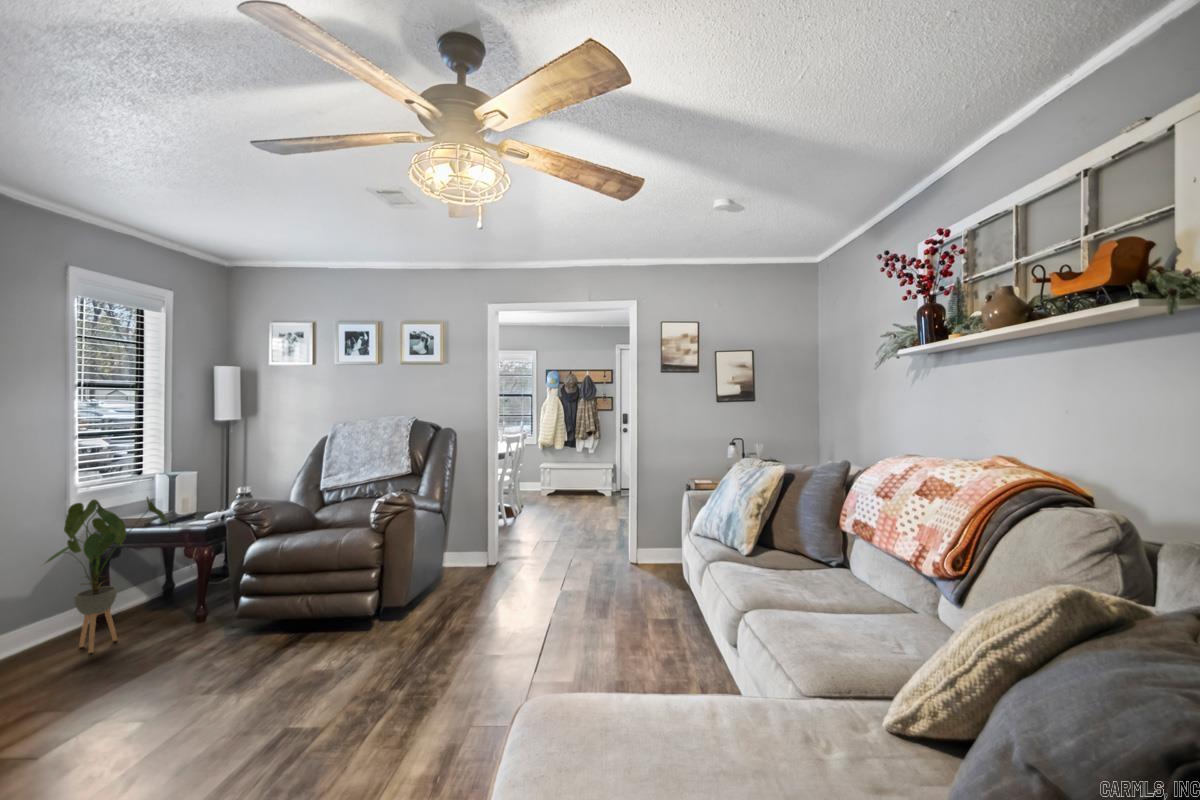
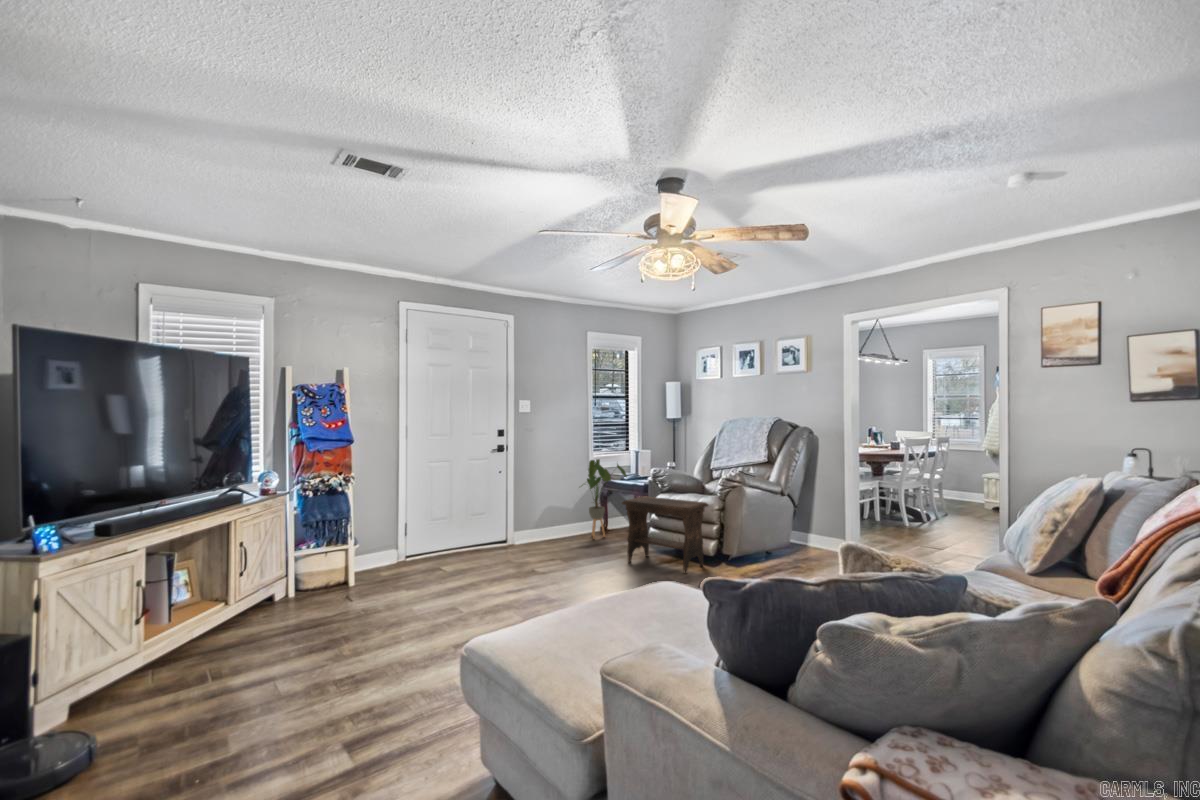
footstool: none [210,541,369,679] -> present [622,496,708,574]

